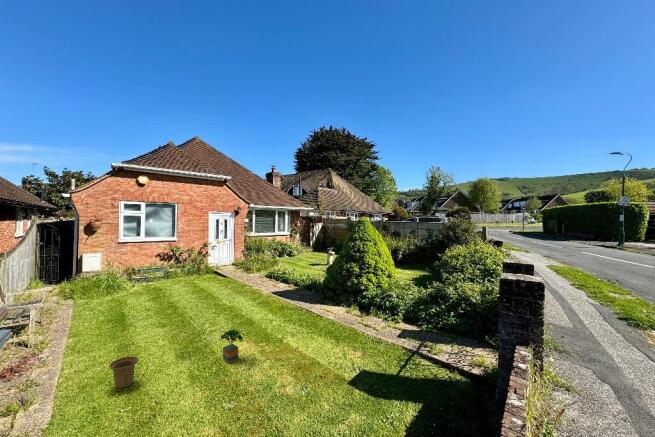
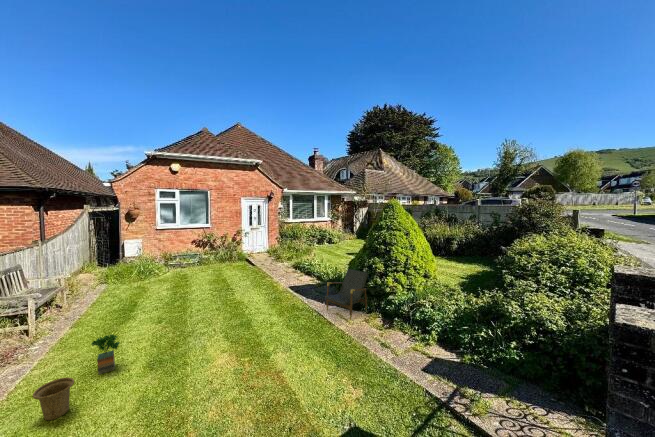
lounge chair: none [312,272,346,312] -> present [325,269,368,320]
potted tree: present [221,329,243,364] -> present [91,334,120,374]

